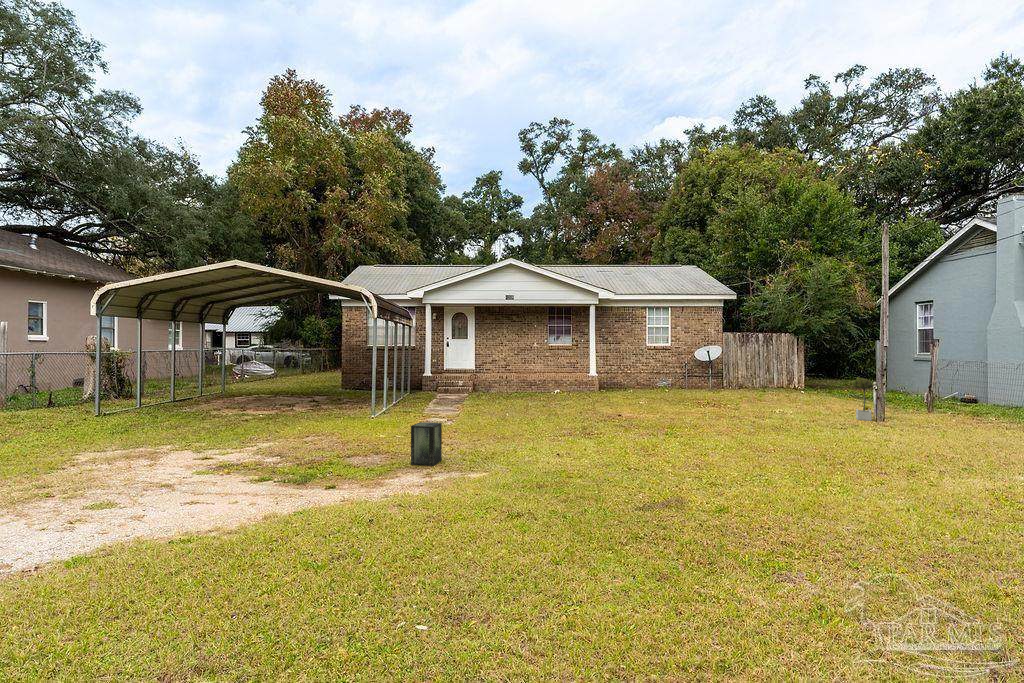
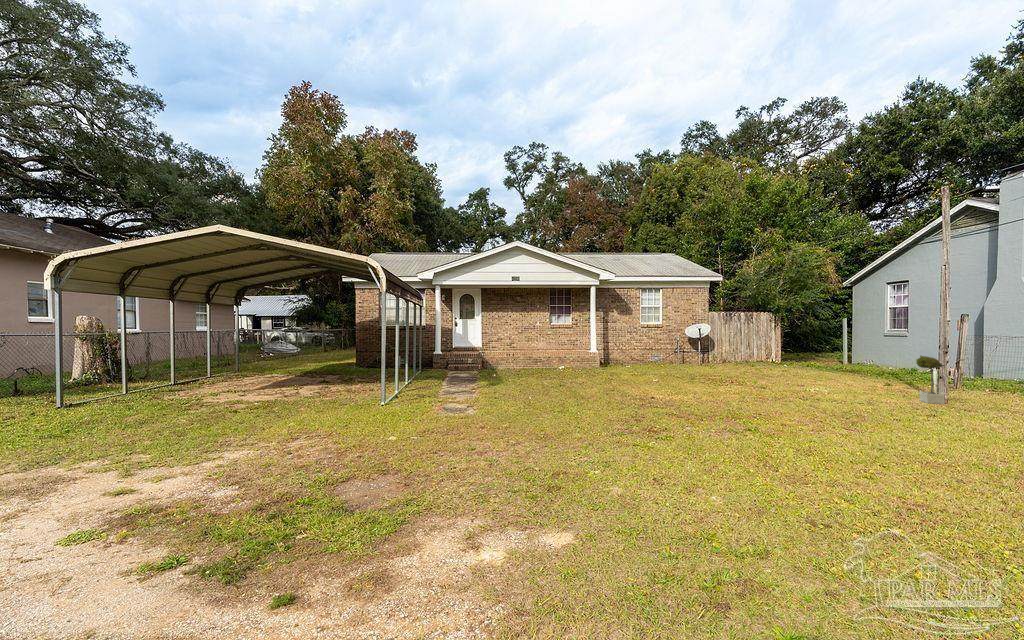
storage box: present [411,422,442,466] -> none [444,459,497,554]

